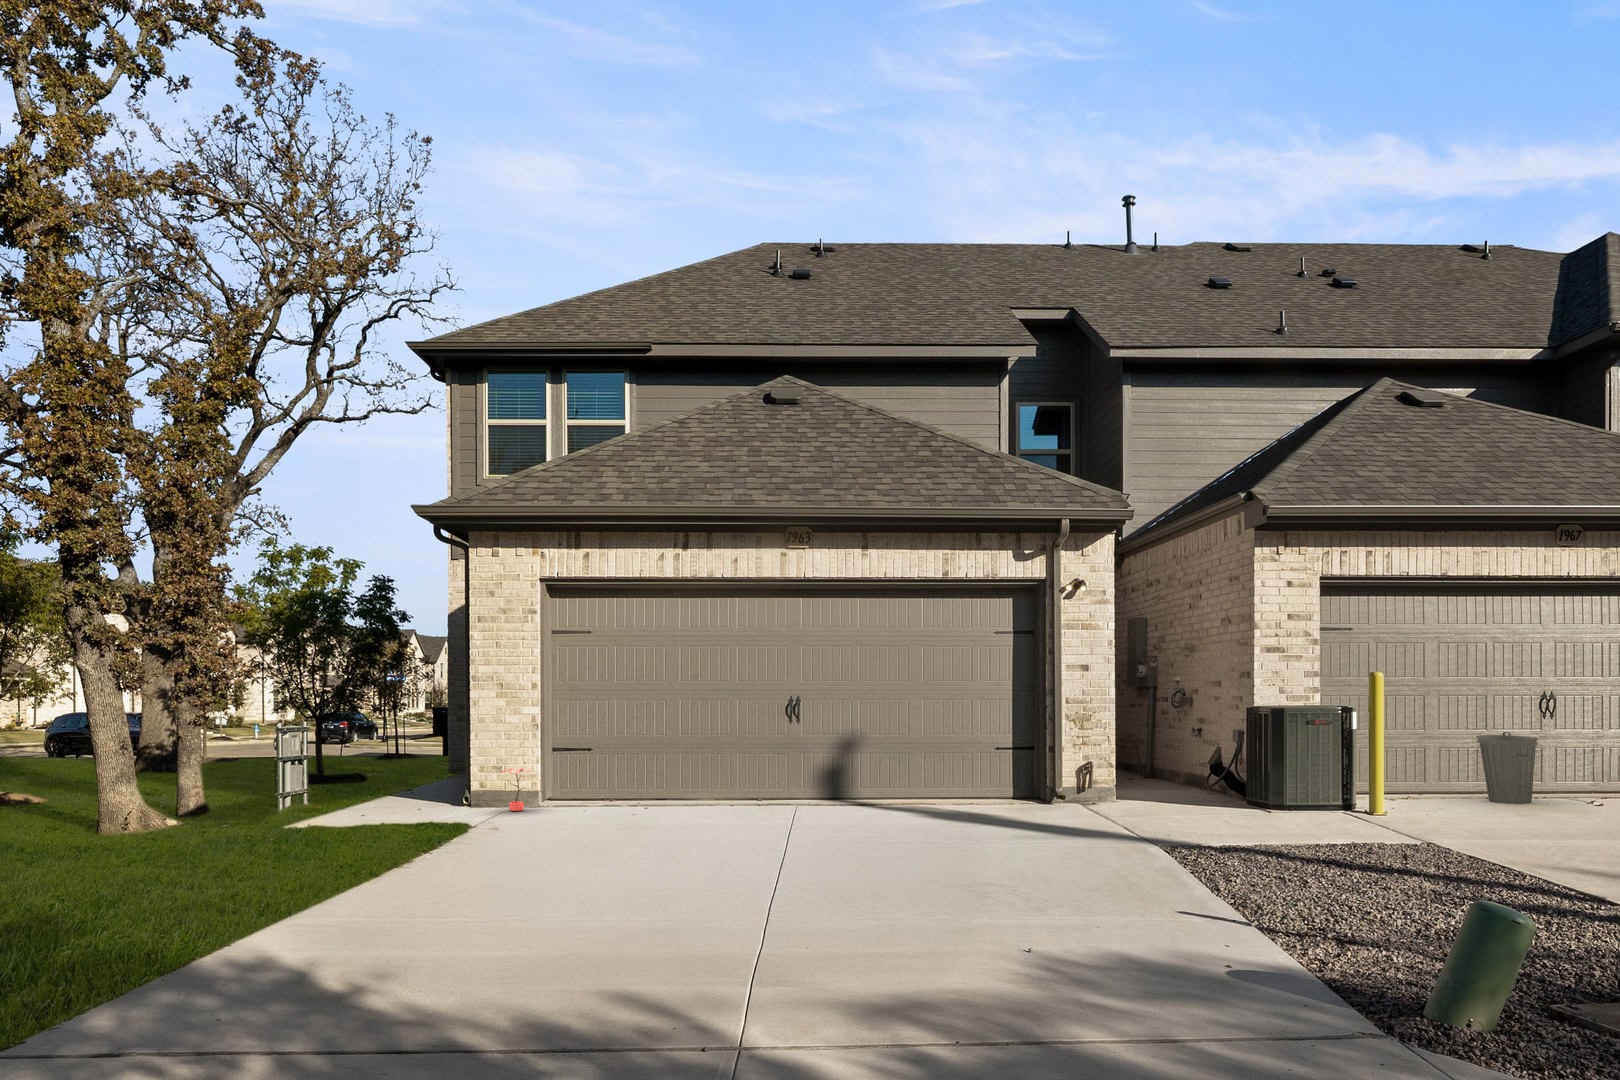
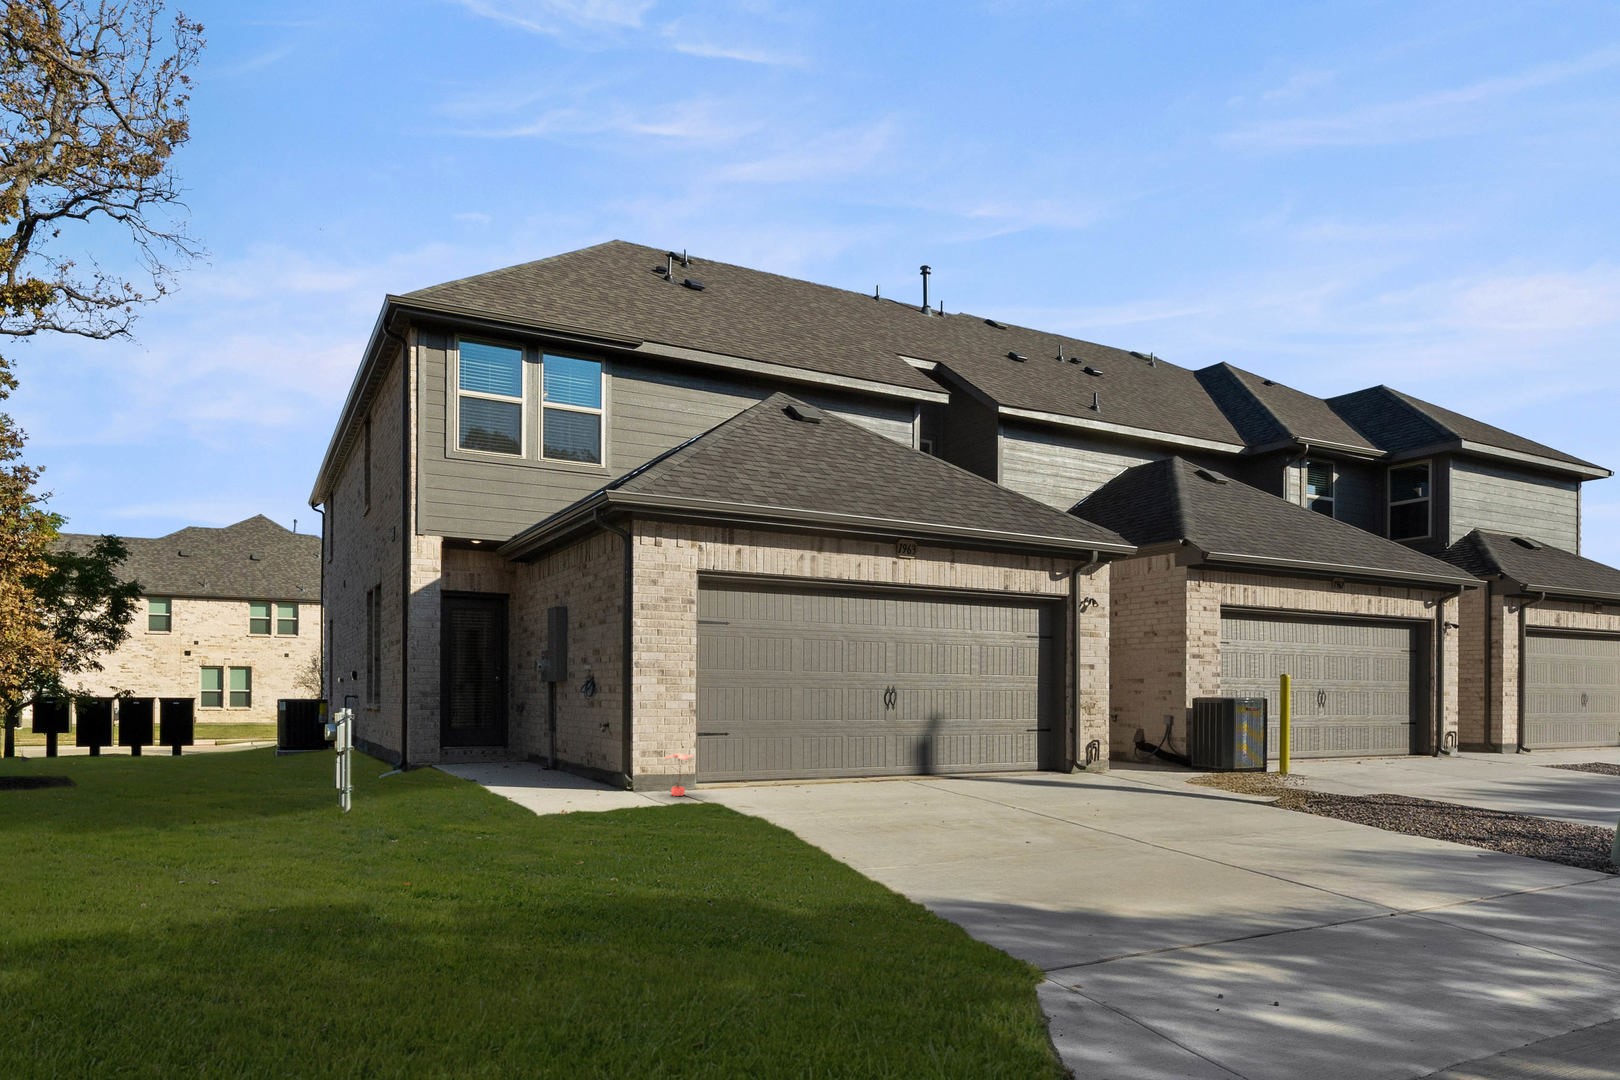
trash can: present [1476,732,1539,804] -> none [1291,718,1333,768]

